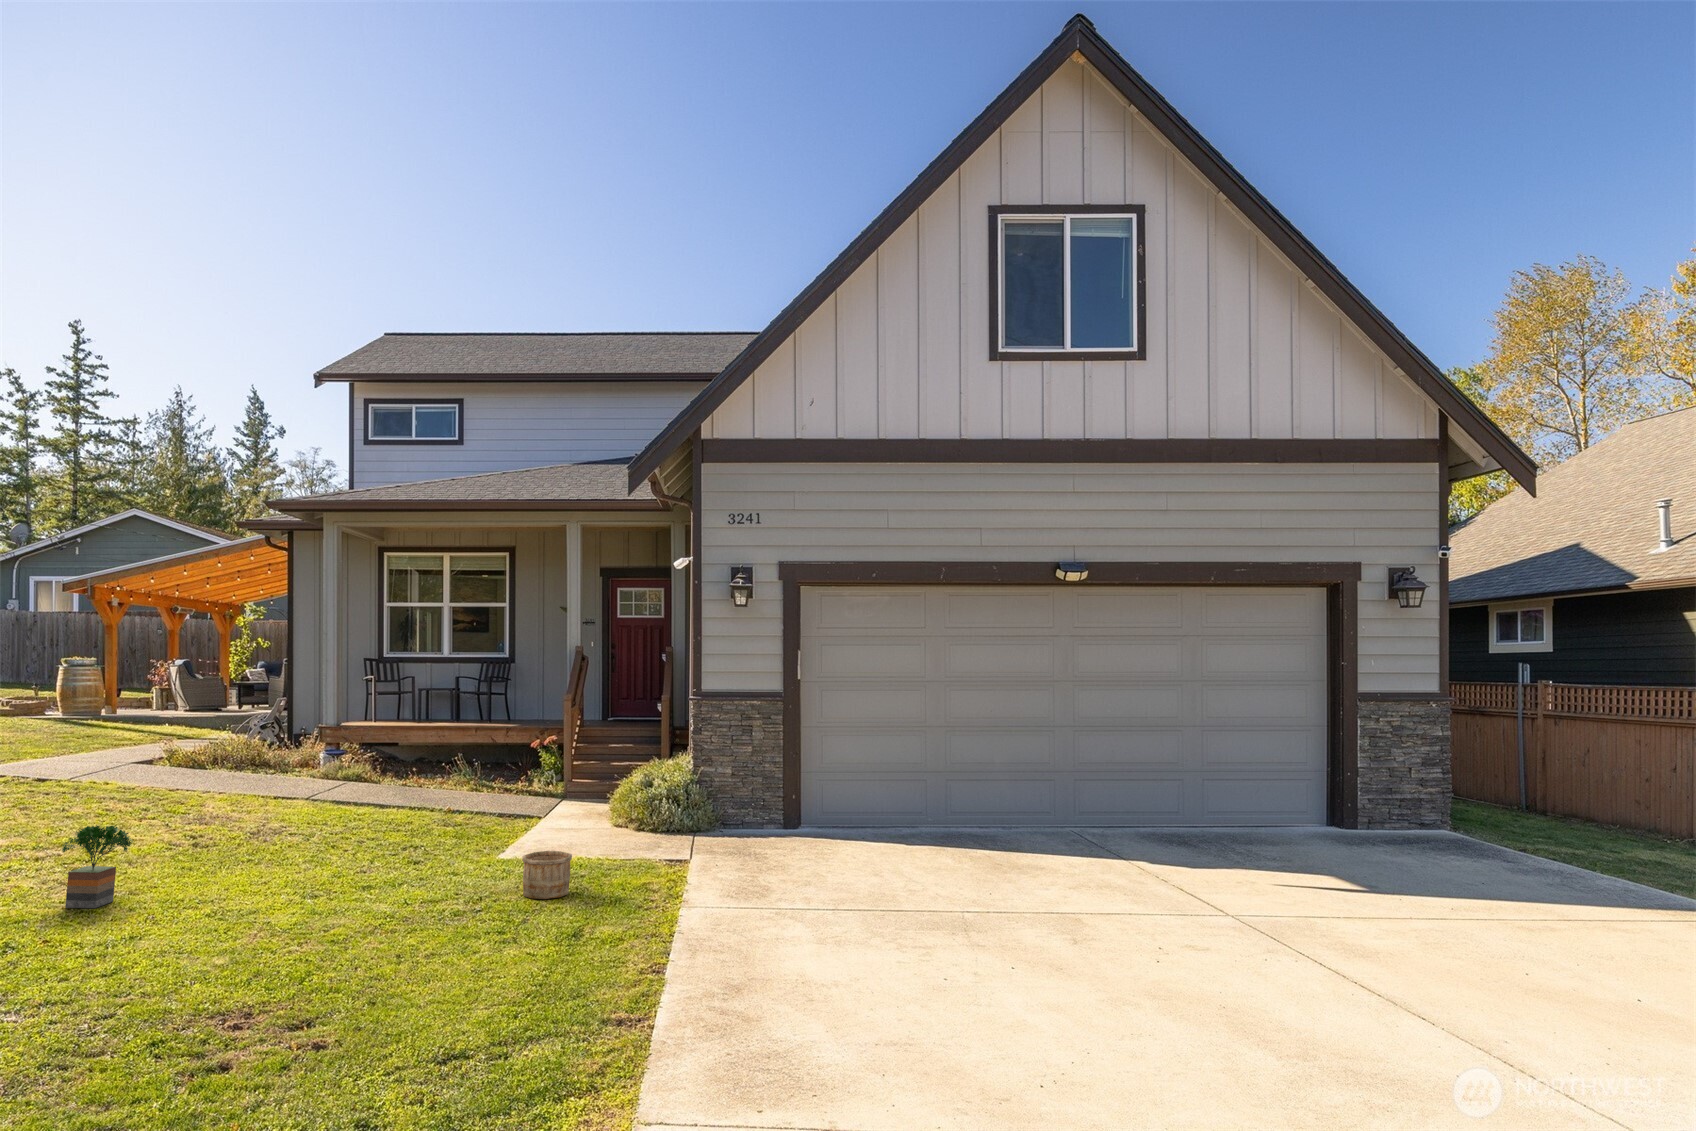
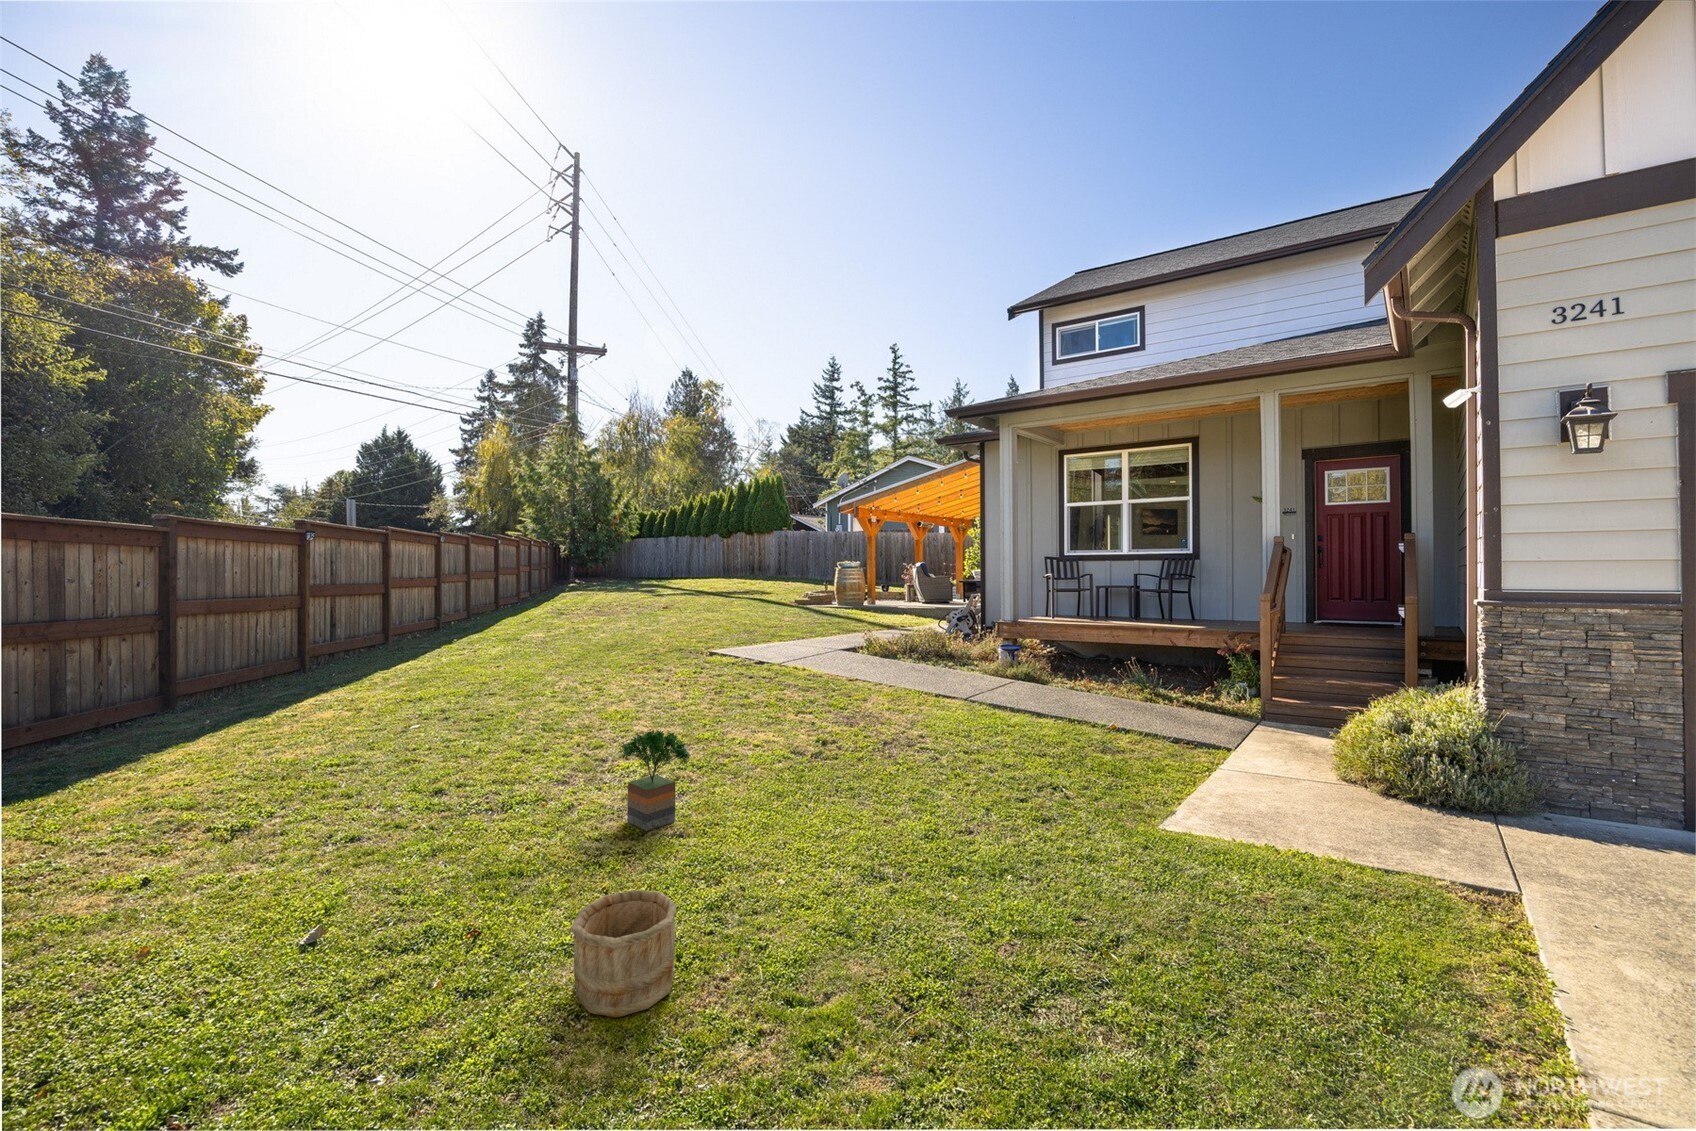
wooden bucket: present [522,851,572,899] -> present [570,890,676,1018]

